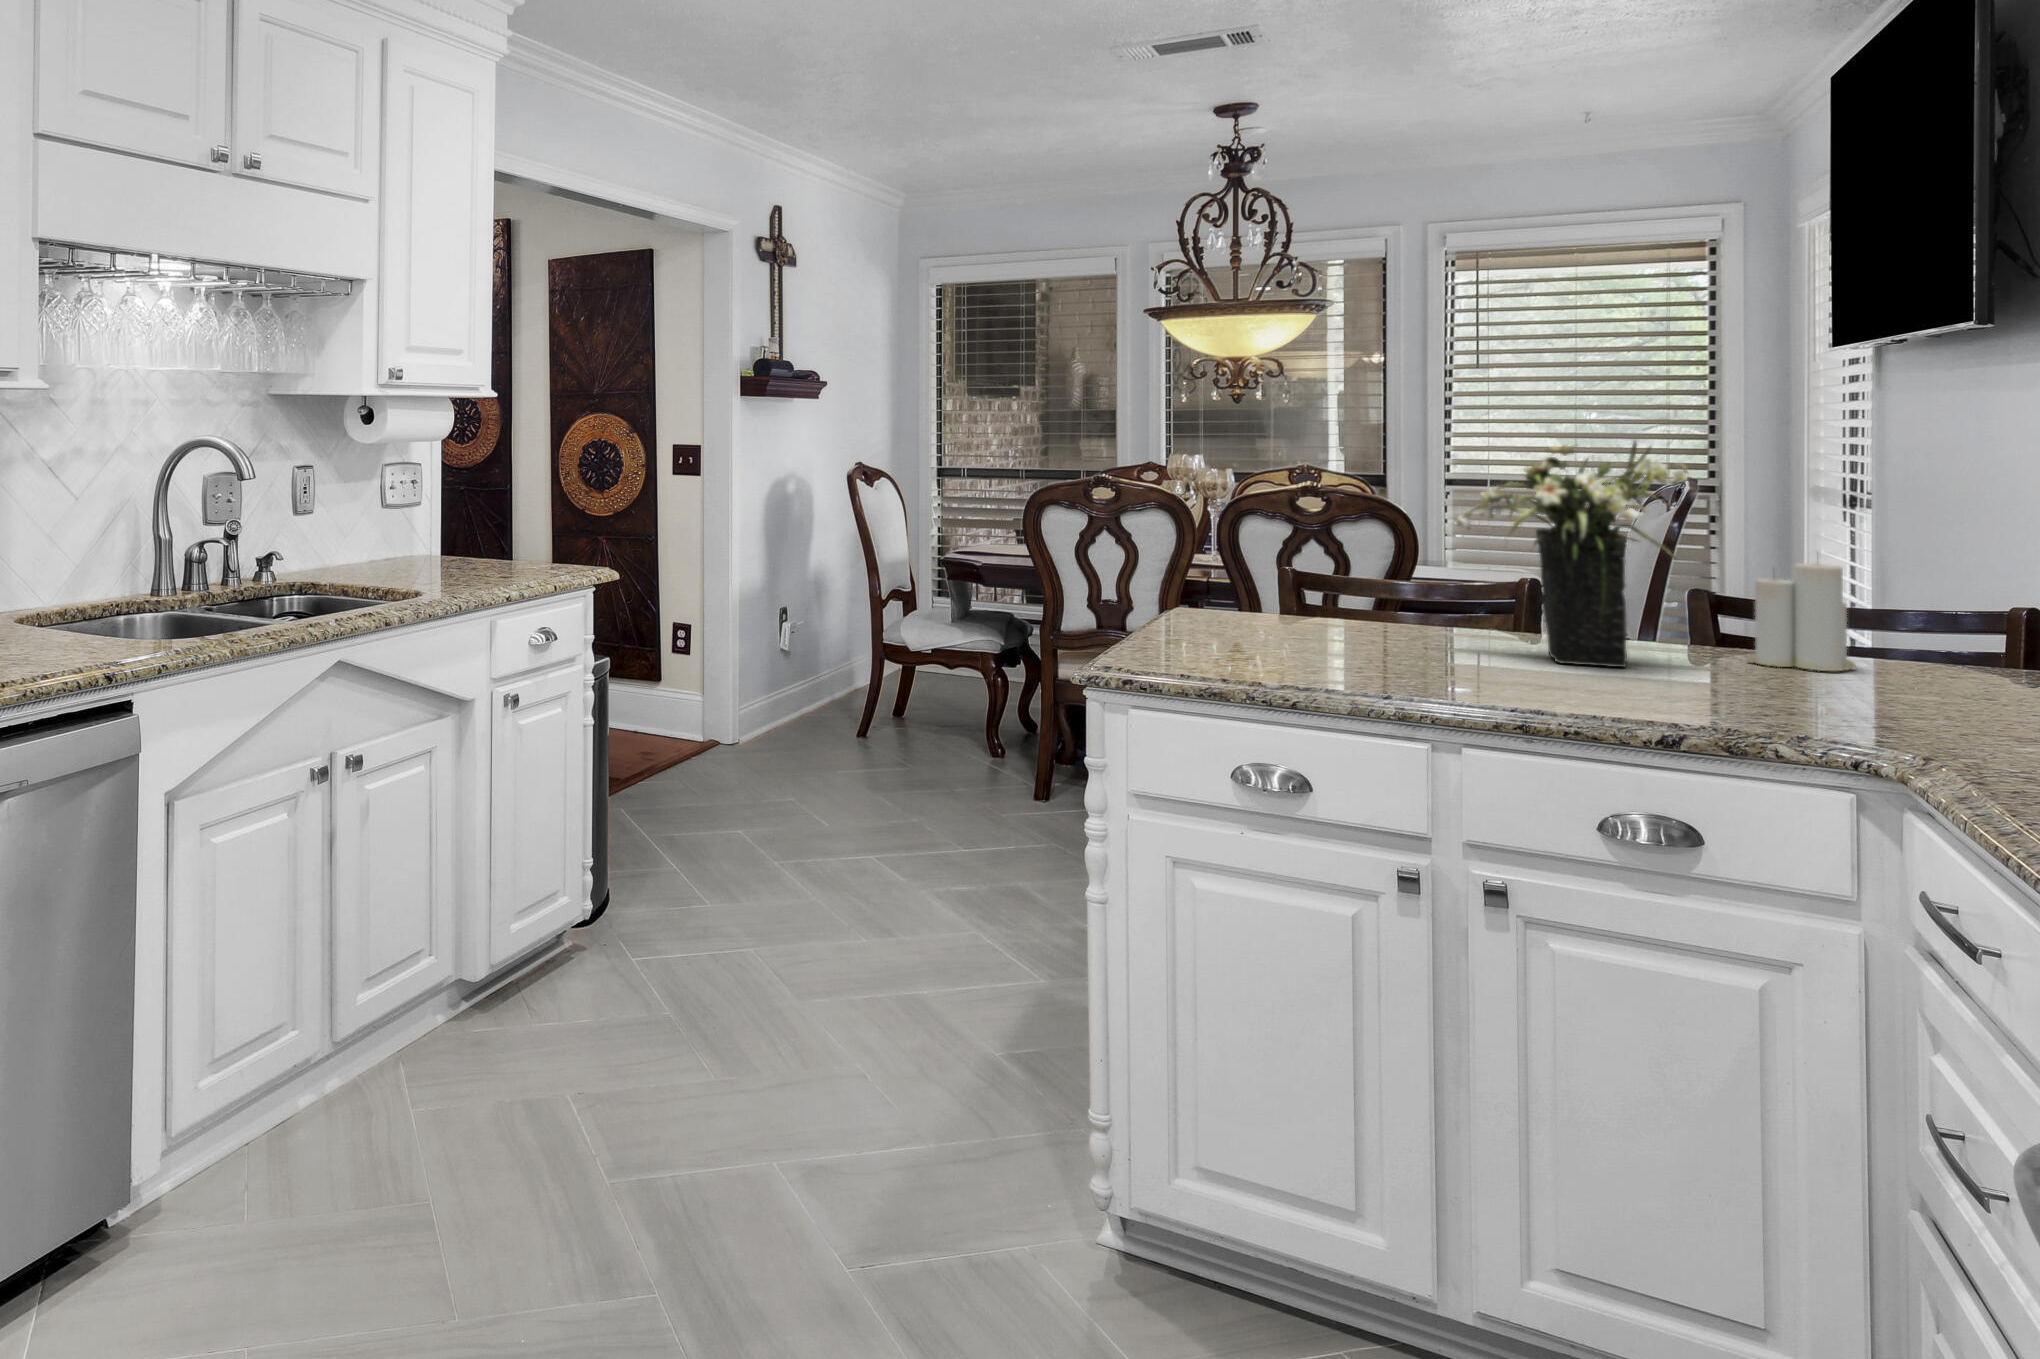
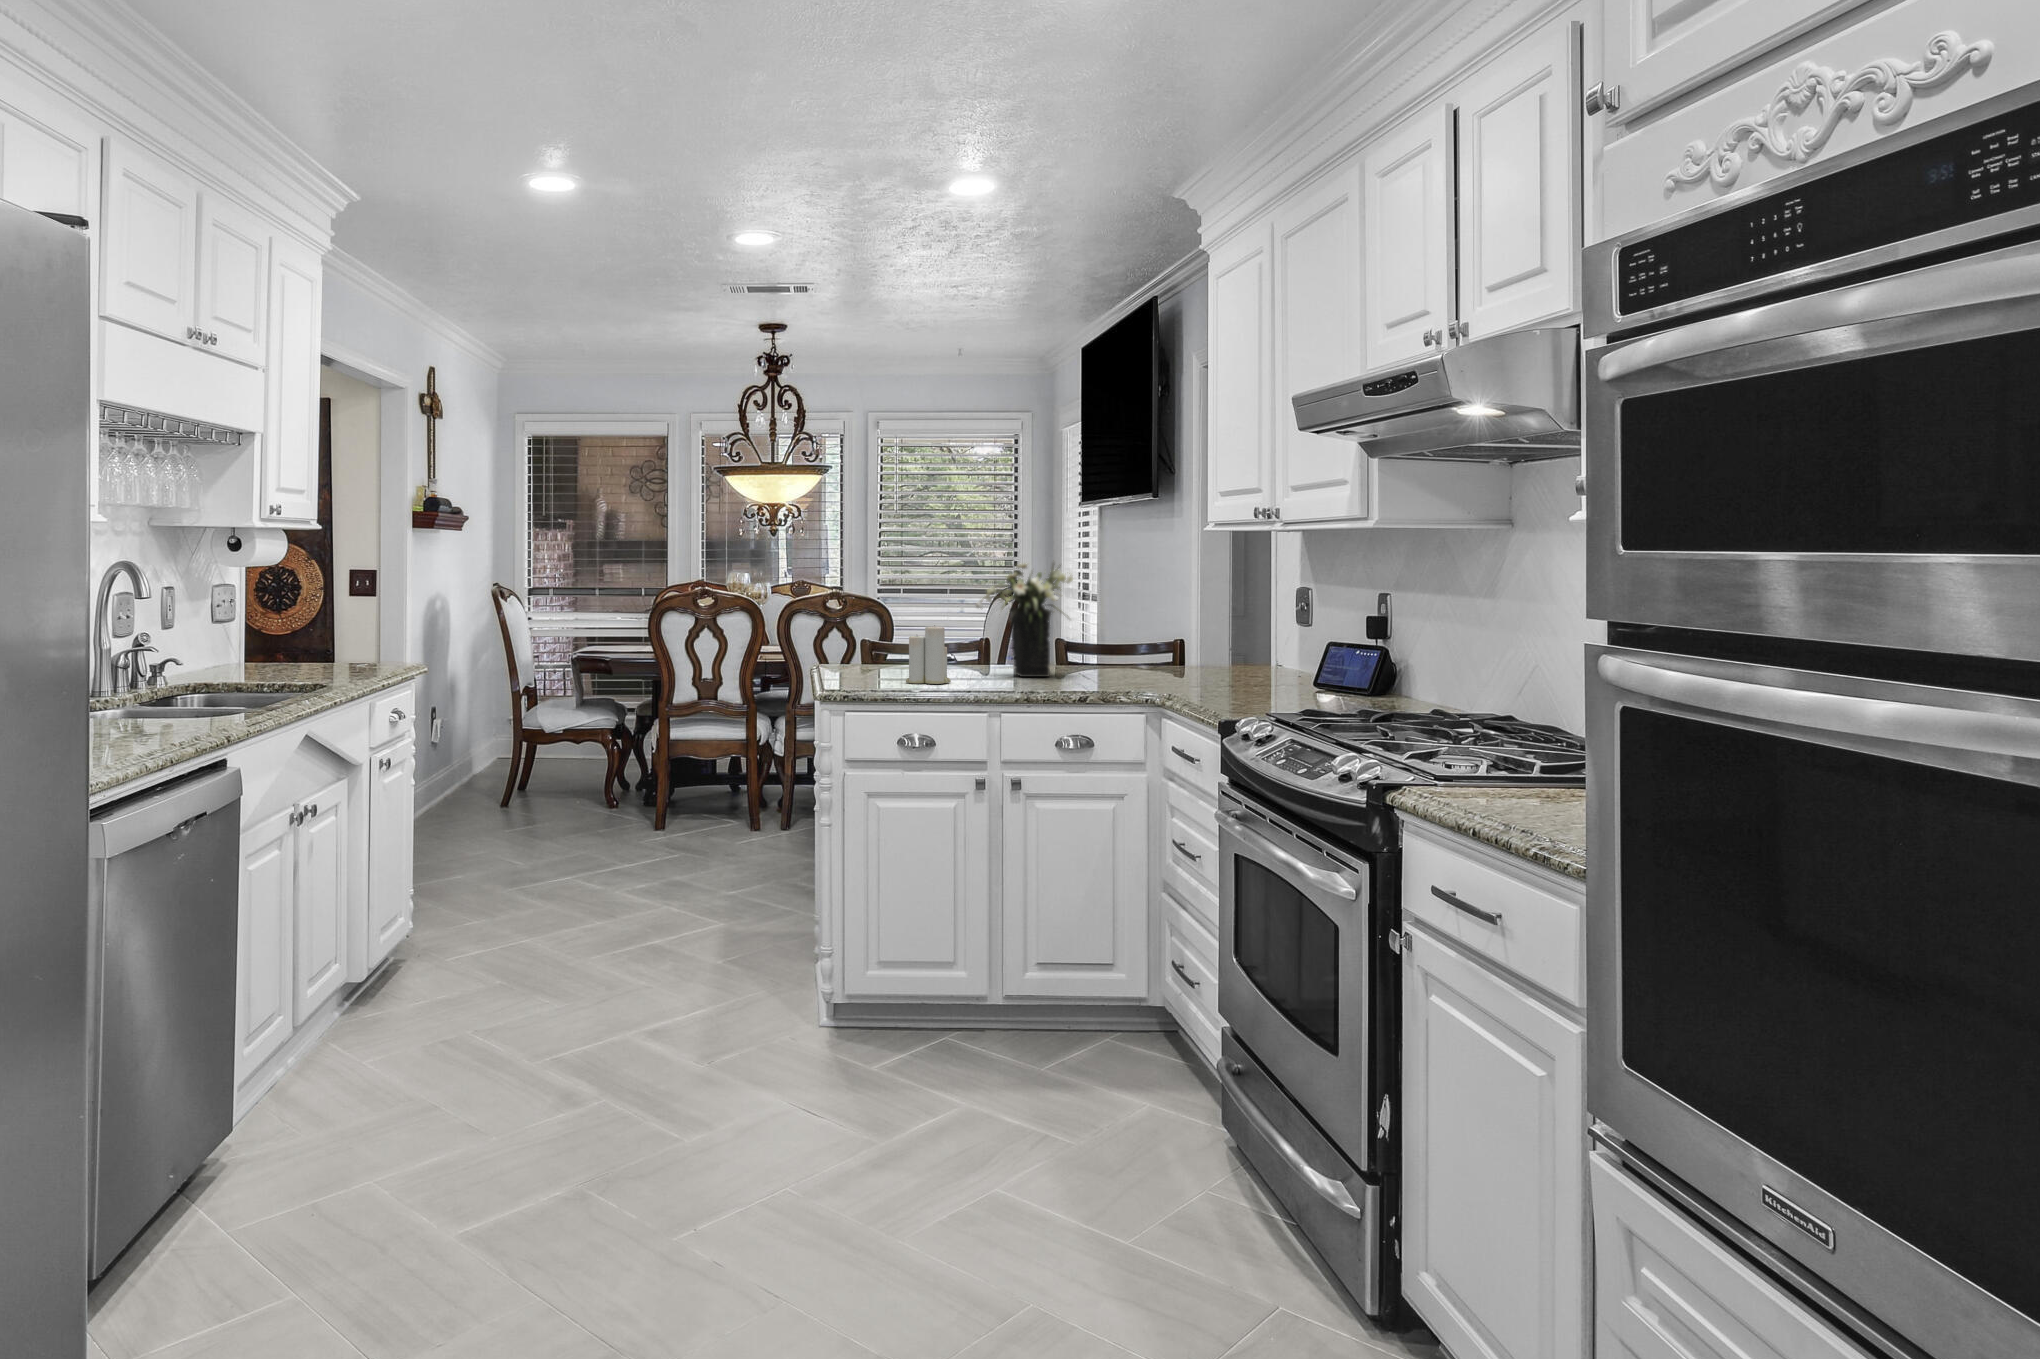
candle: present [1748,563,1856,671] -> present [906,626,951,684]

